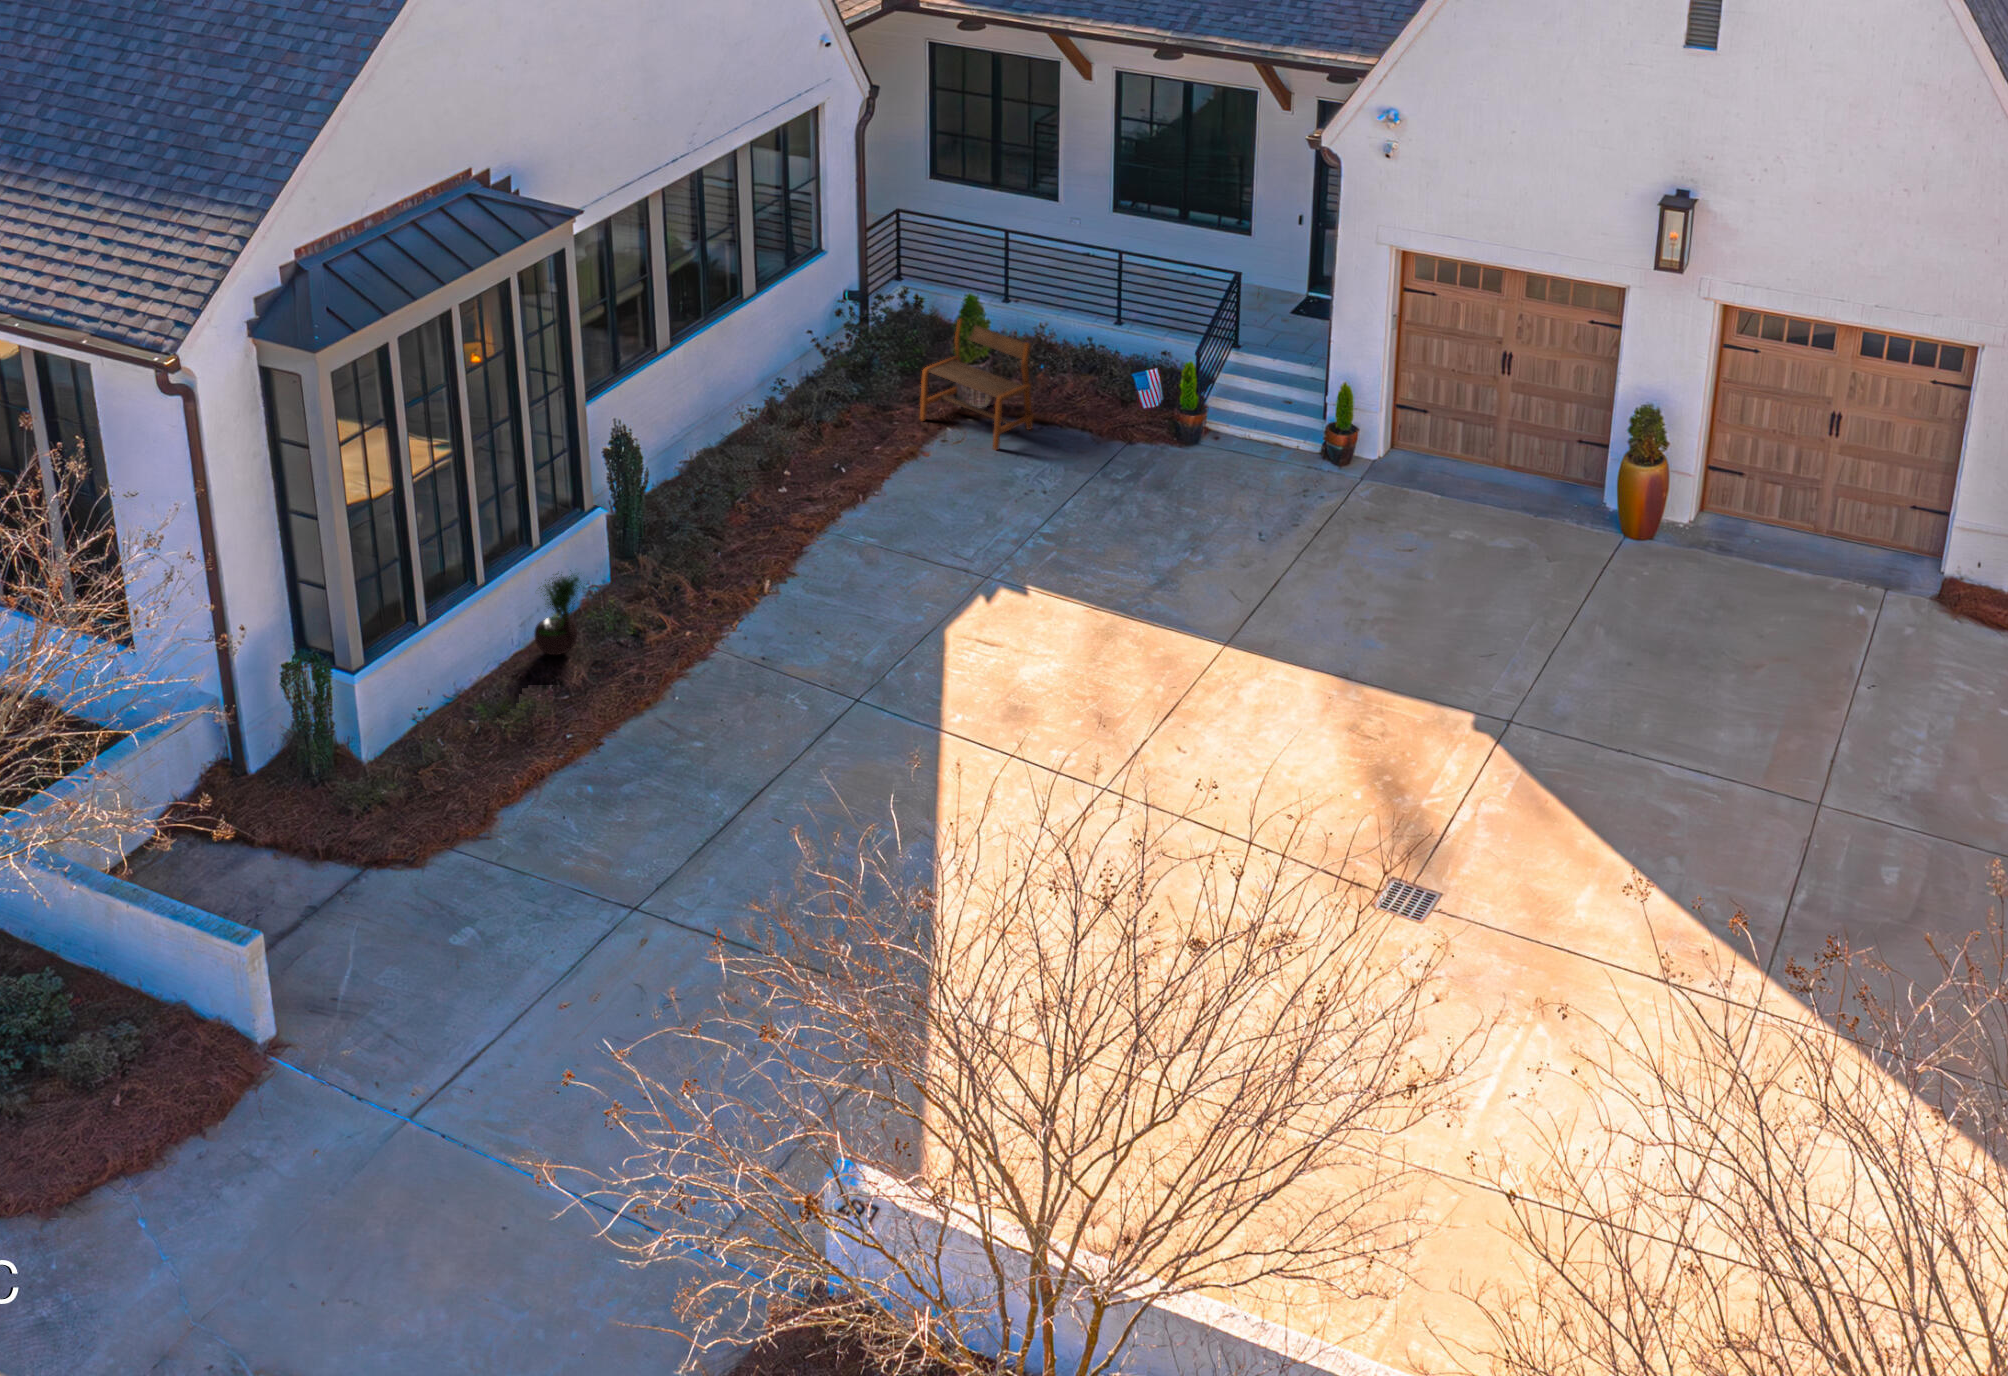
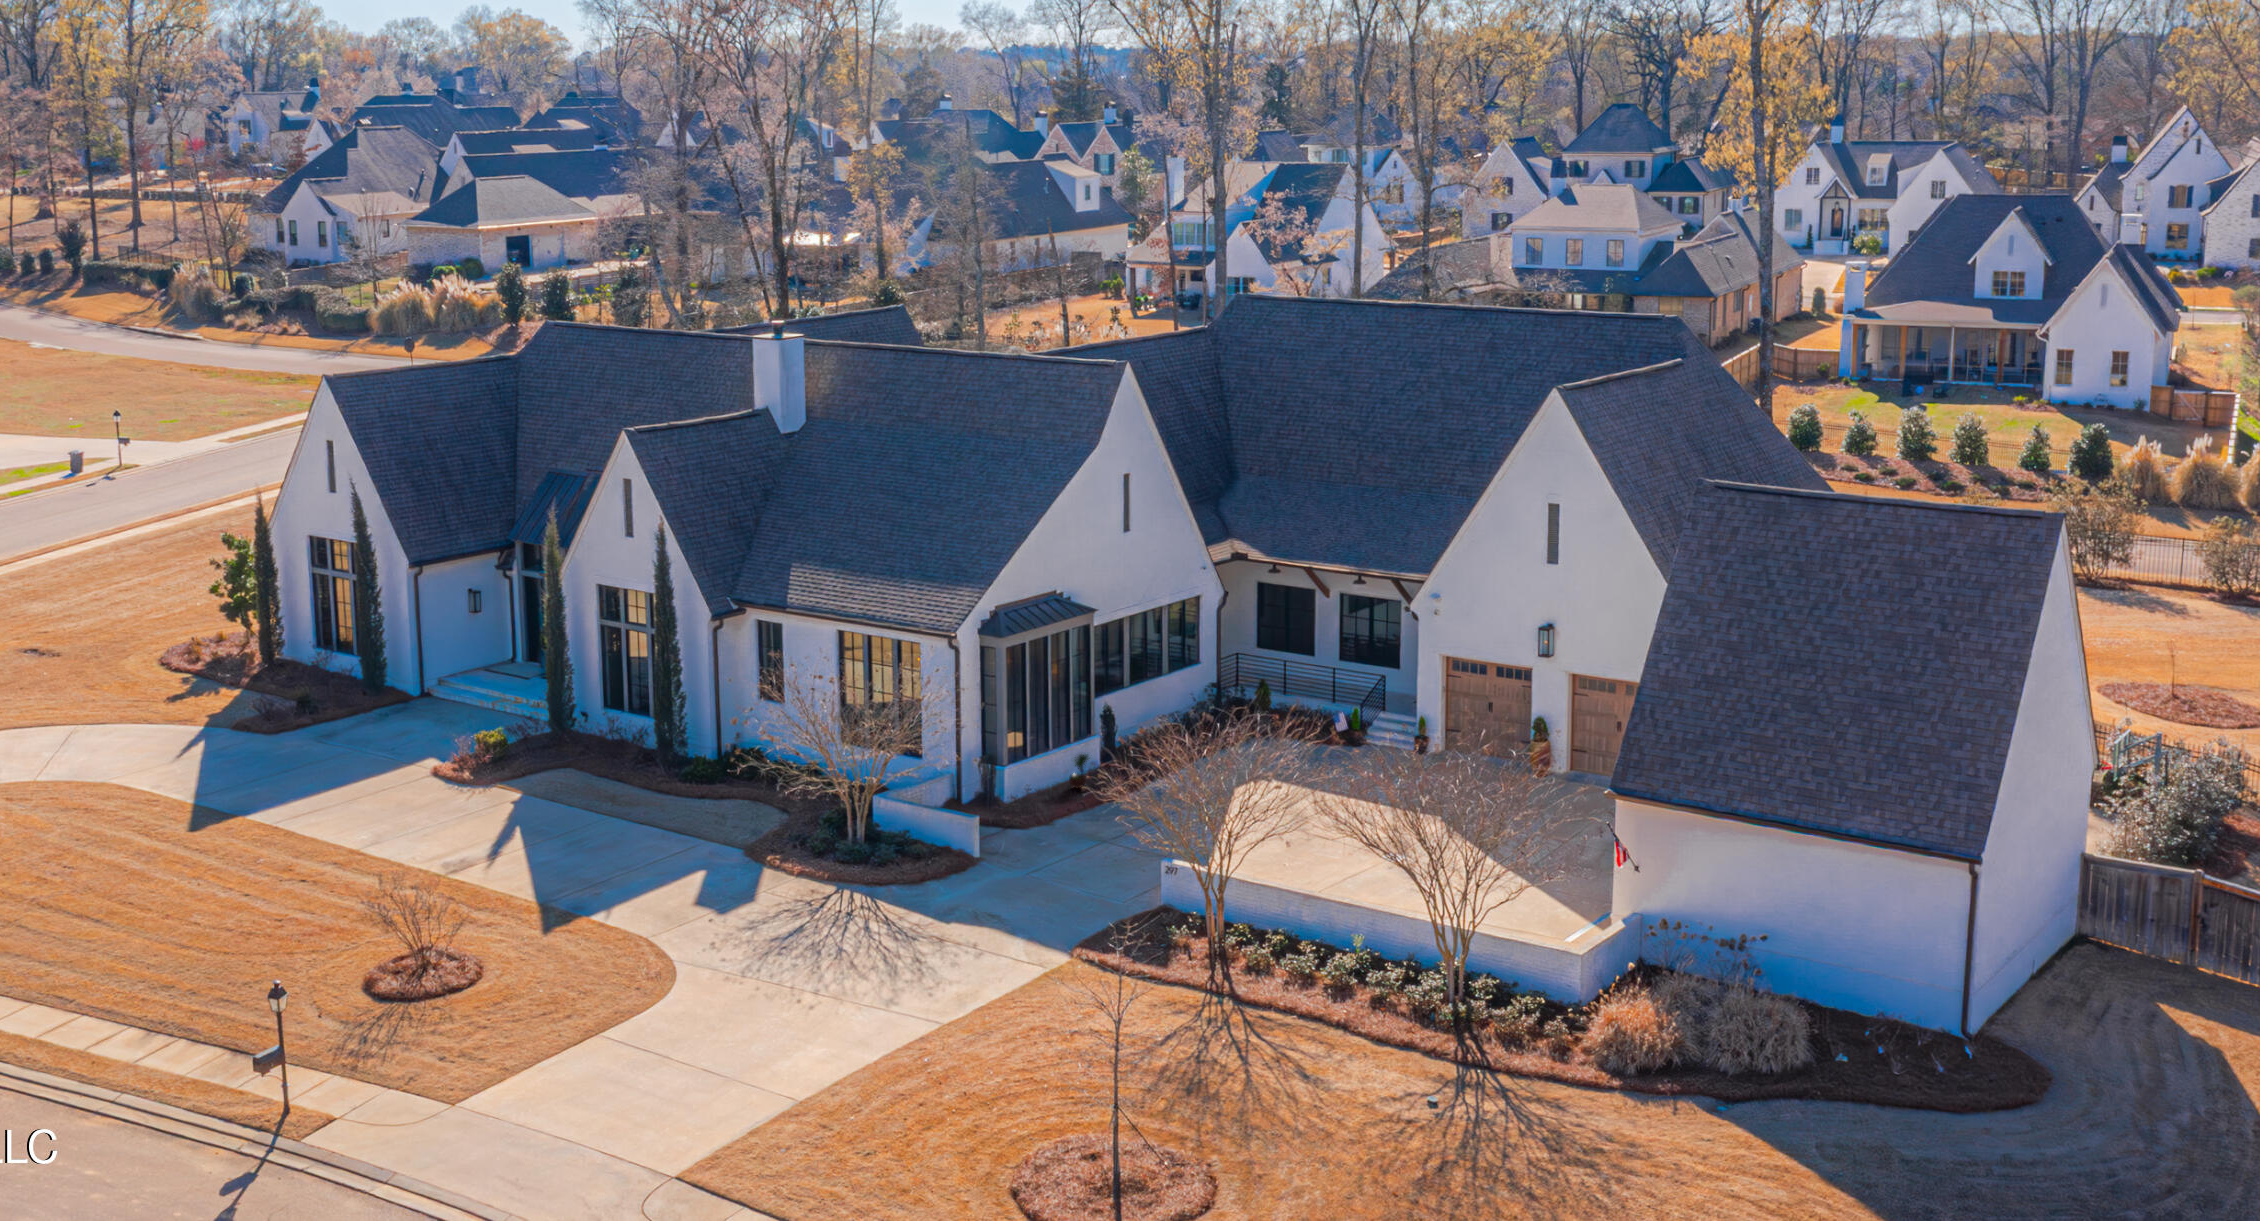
bench: present [920,319,1034,450] -> none [1239,691,1289,746]

